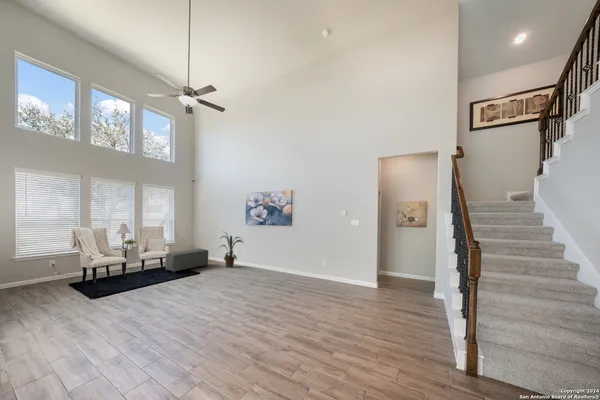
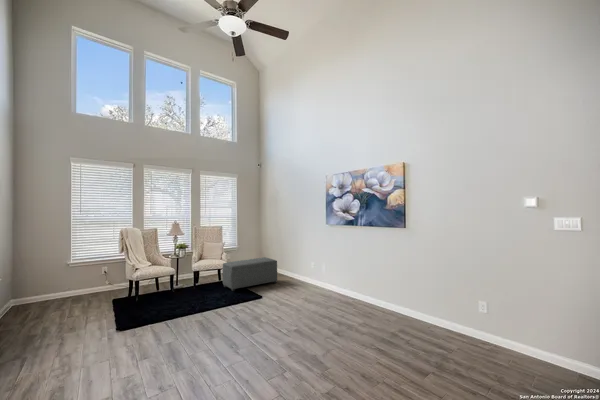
house plant: present [221,233,243,267] -> none [287,233,327,287]

